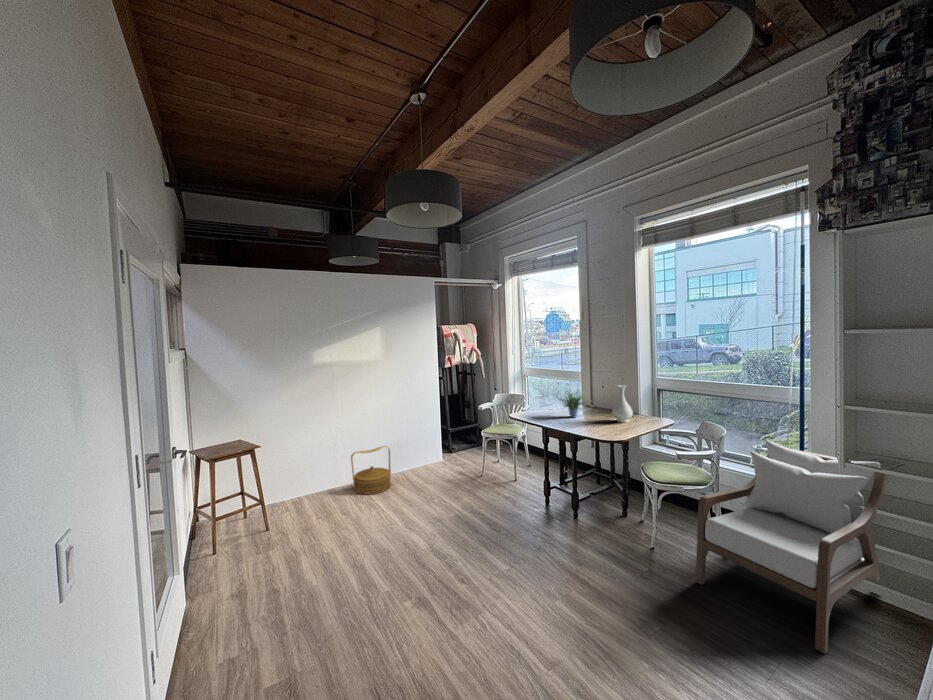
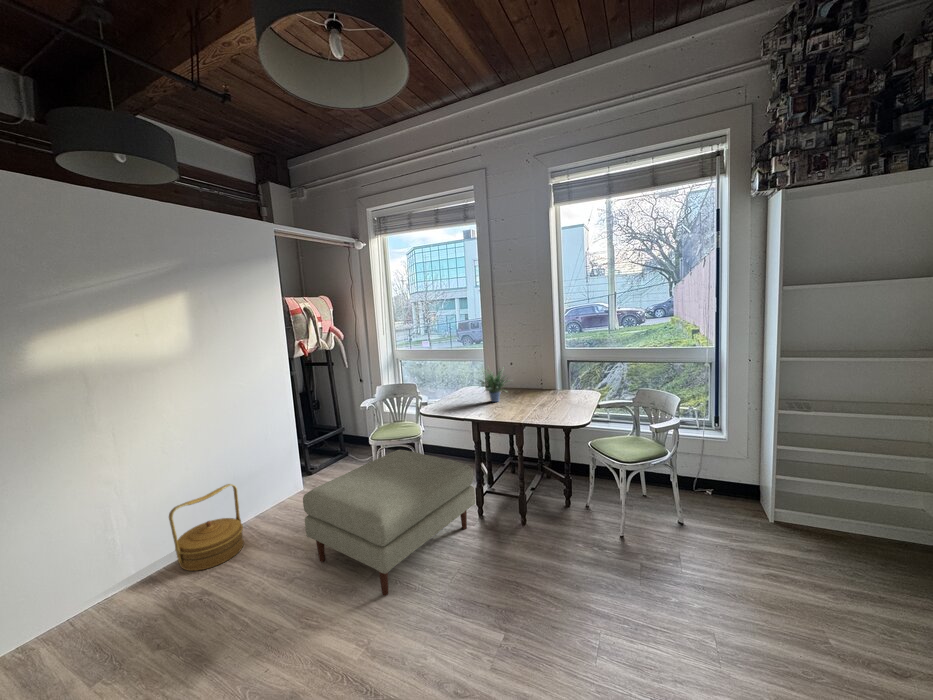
vase: present [612,385,633,422] -> none [540,359,562,400]
armchair: present [696,440,887,654] -> none [680,399,826,598]
ottoman: none [418,444,537,535] -> present [303,450,475,596]

